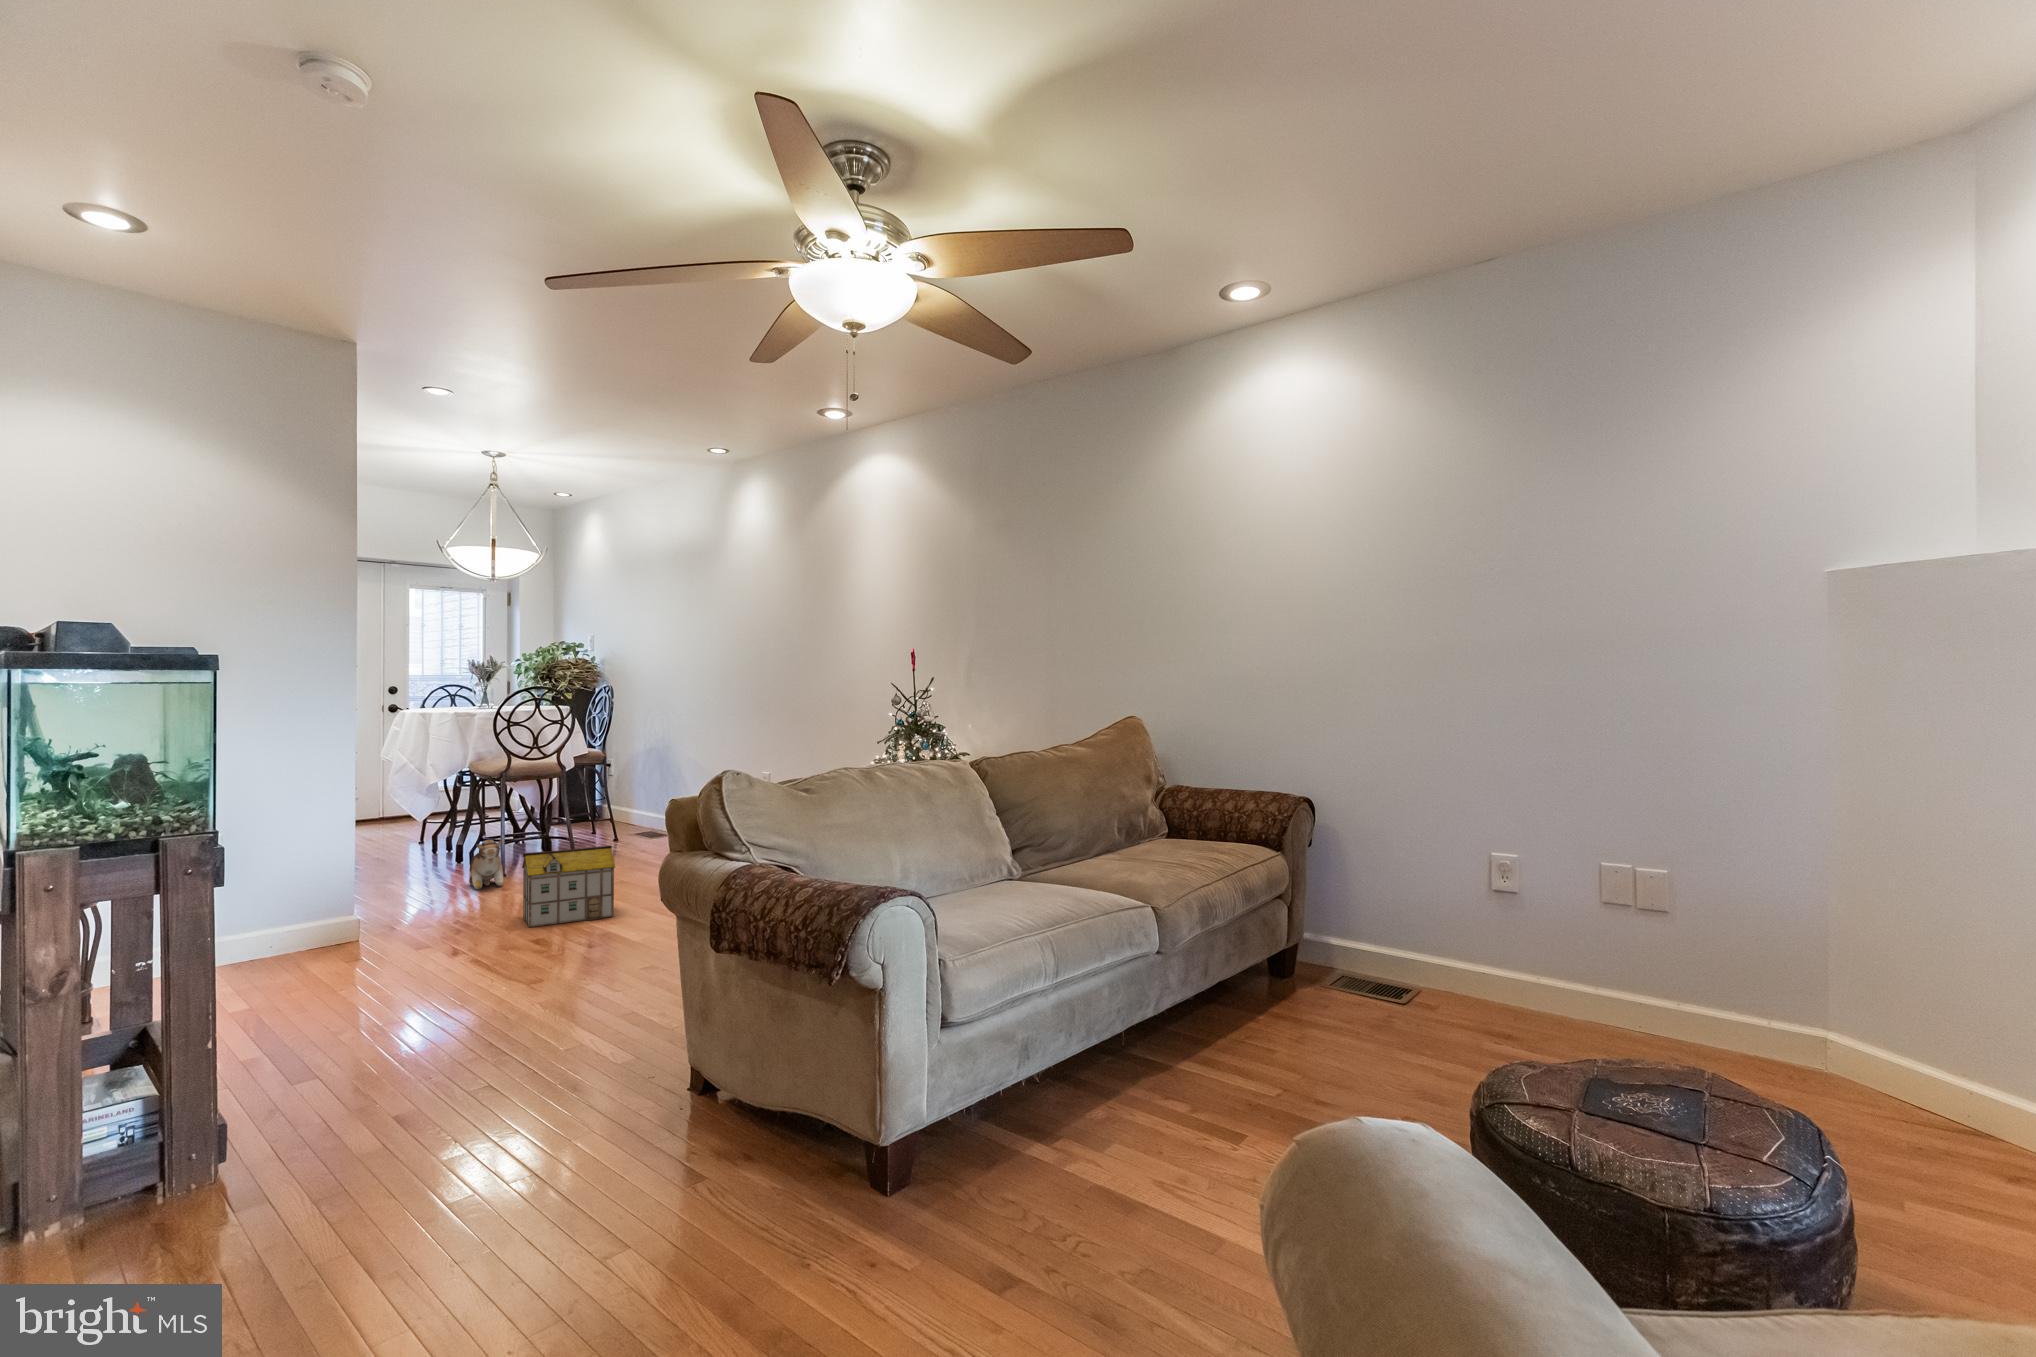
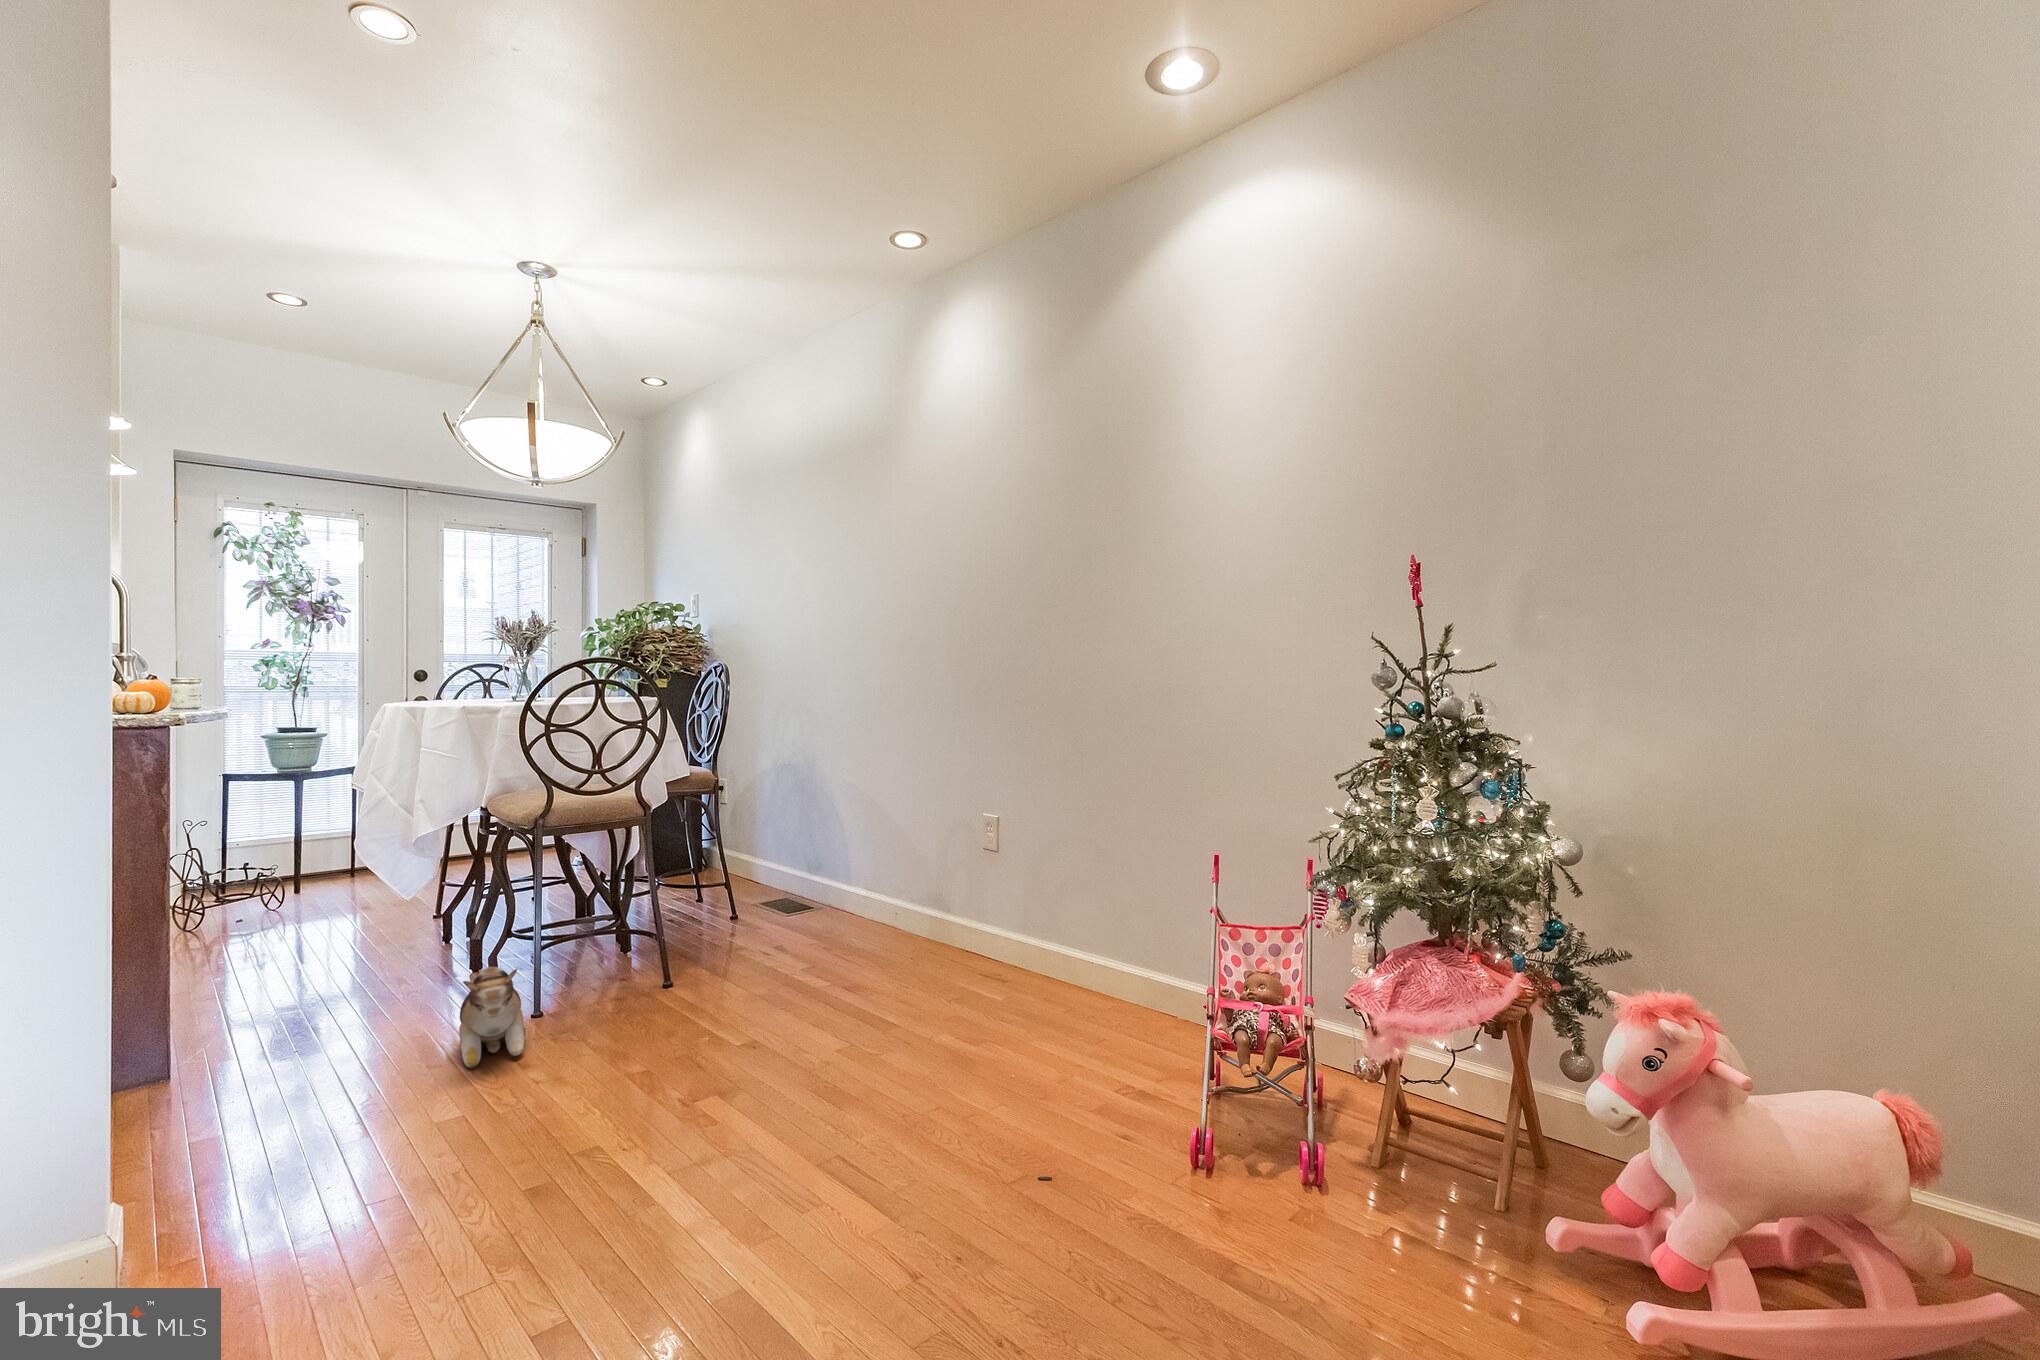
toy house: present [522,846,615,927] -> none [526,1028,751,1273]

